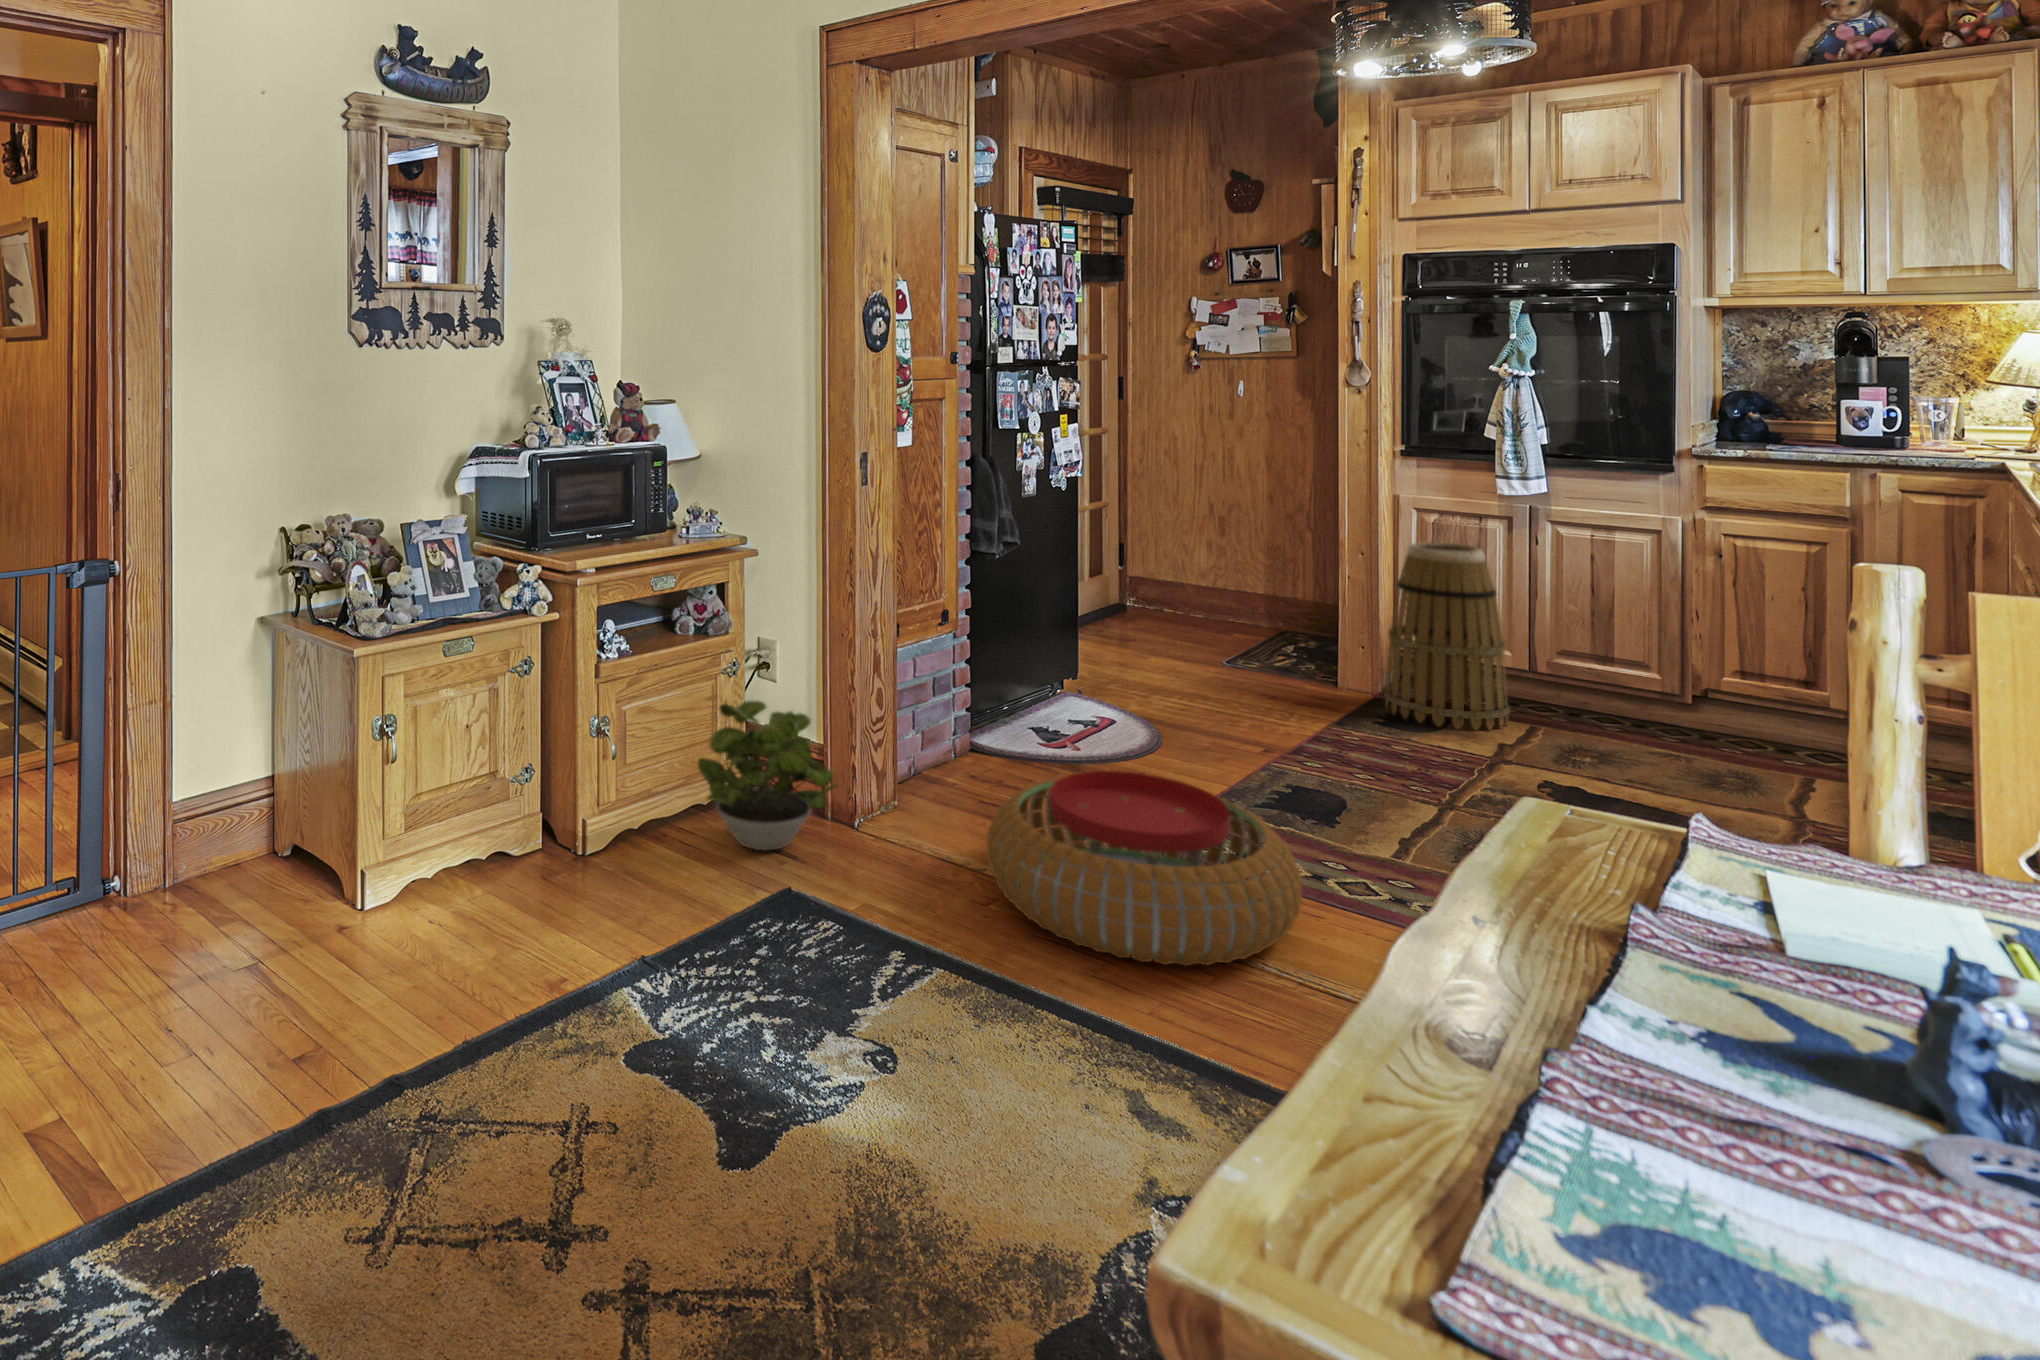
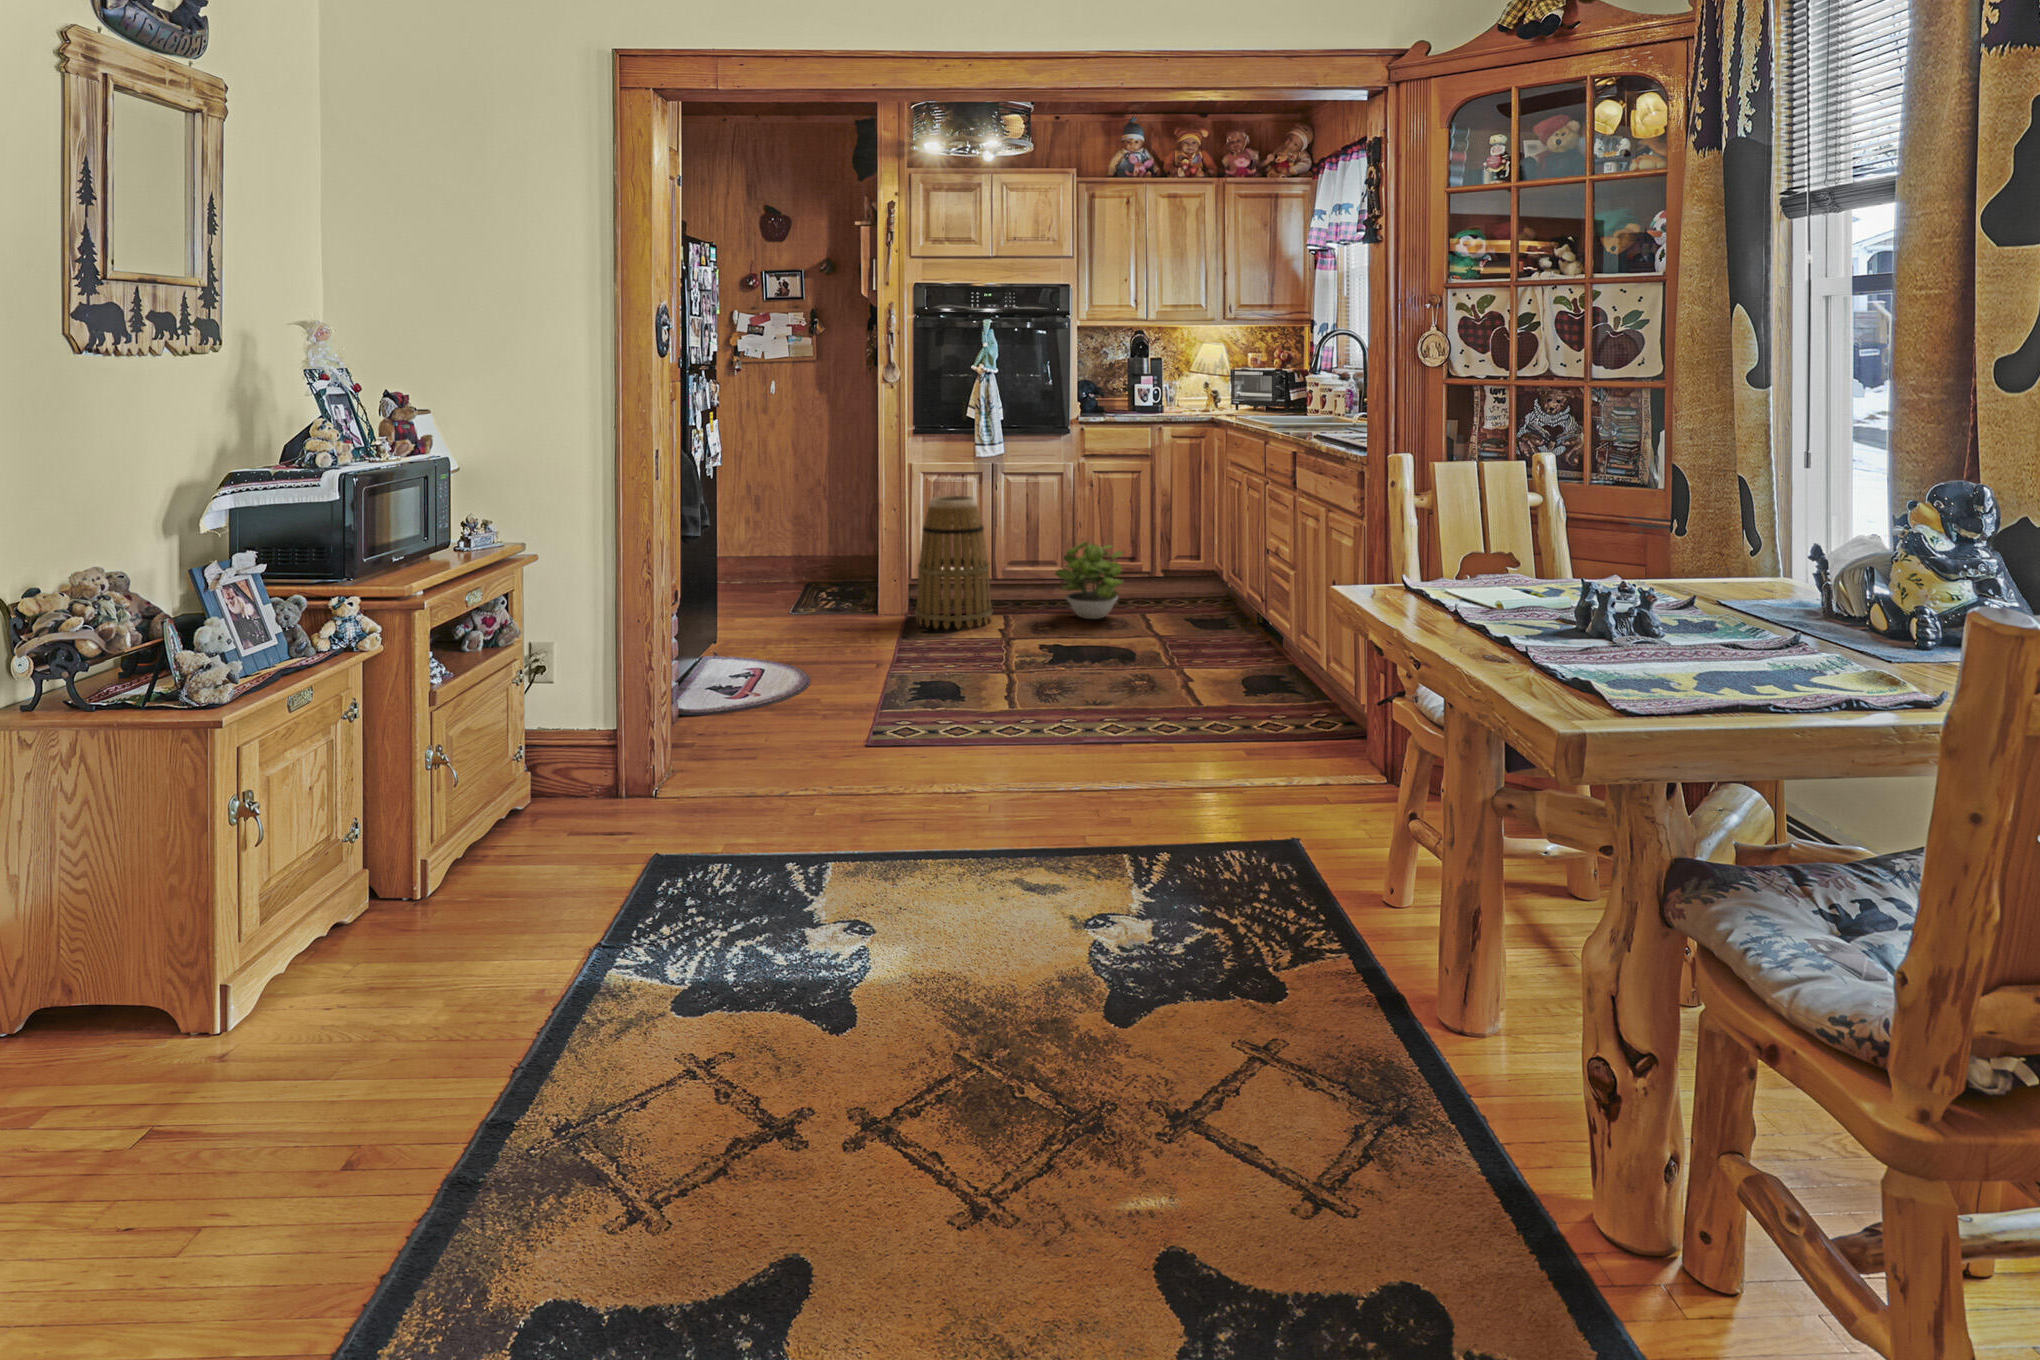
potted plant: present [698,701,836,850] -> present [1055,542,1123,619]
pouf: present [987,771,1303,966] -> none [792,683,1020,817]

